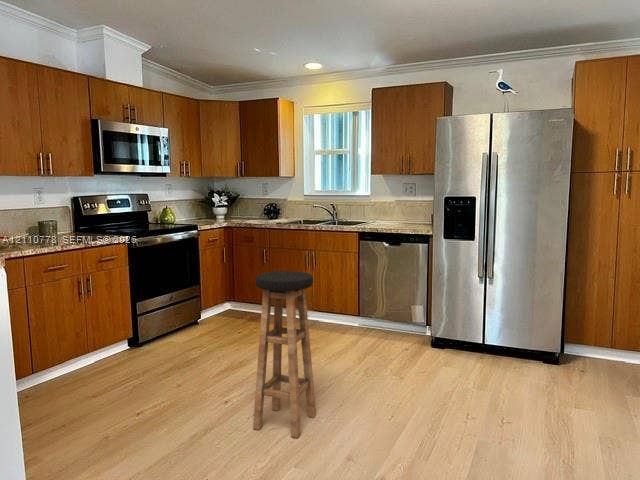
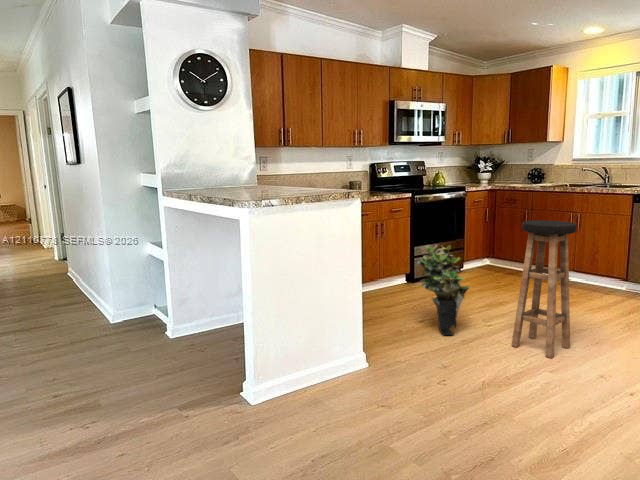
potted plant: none [127,307,200,431] -> present [418,245,469,336]

